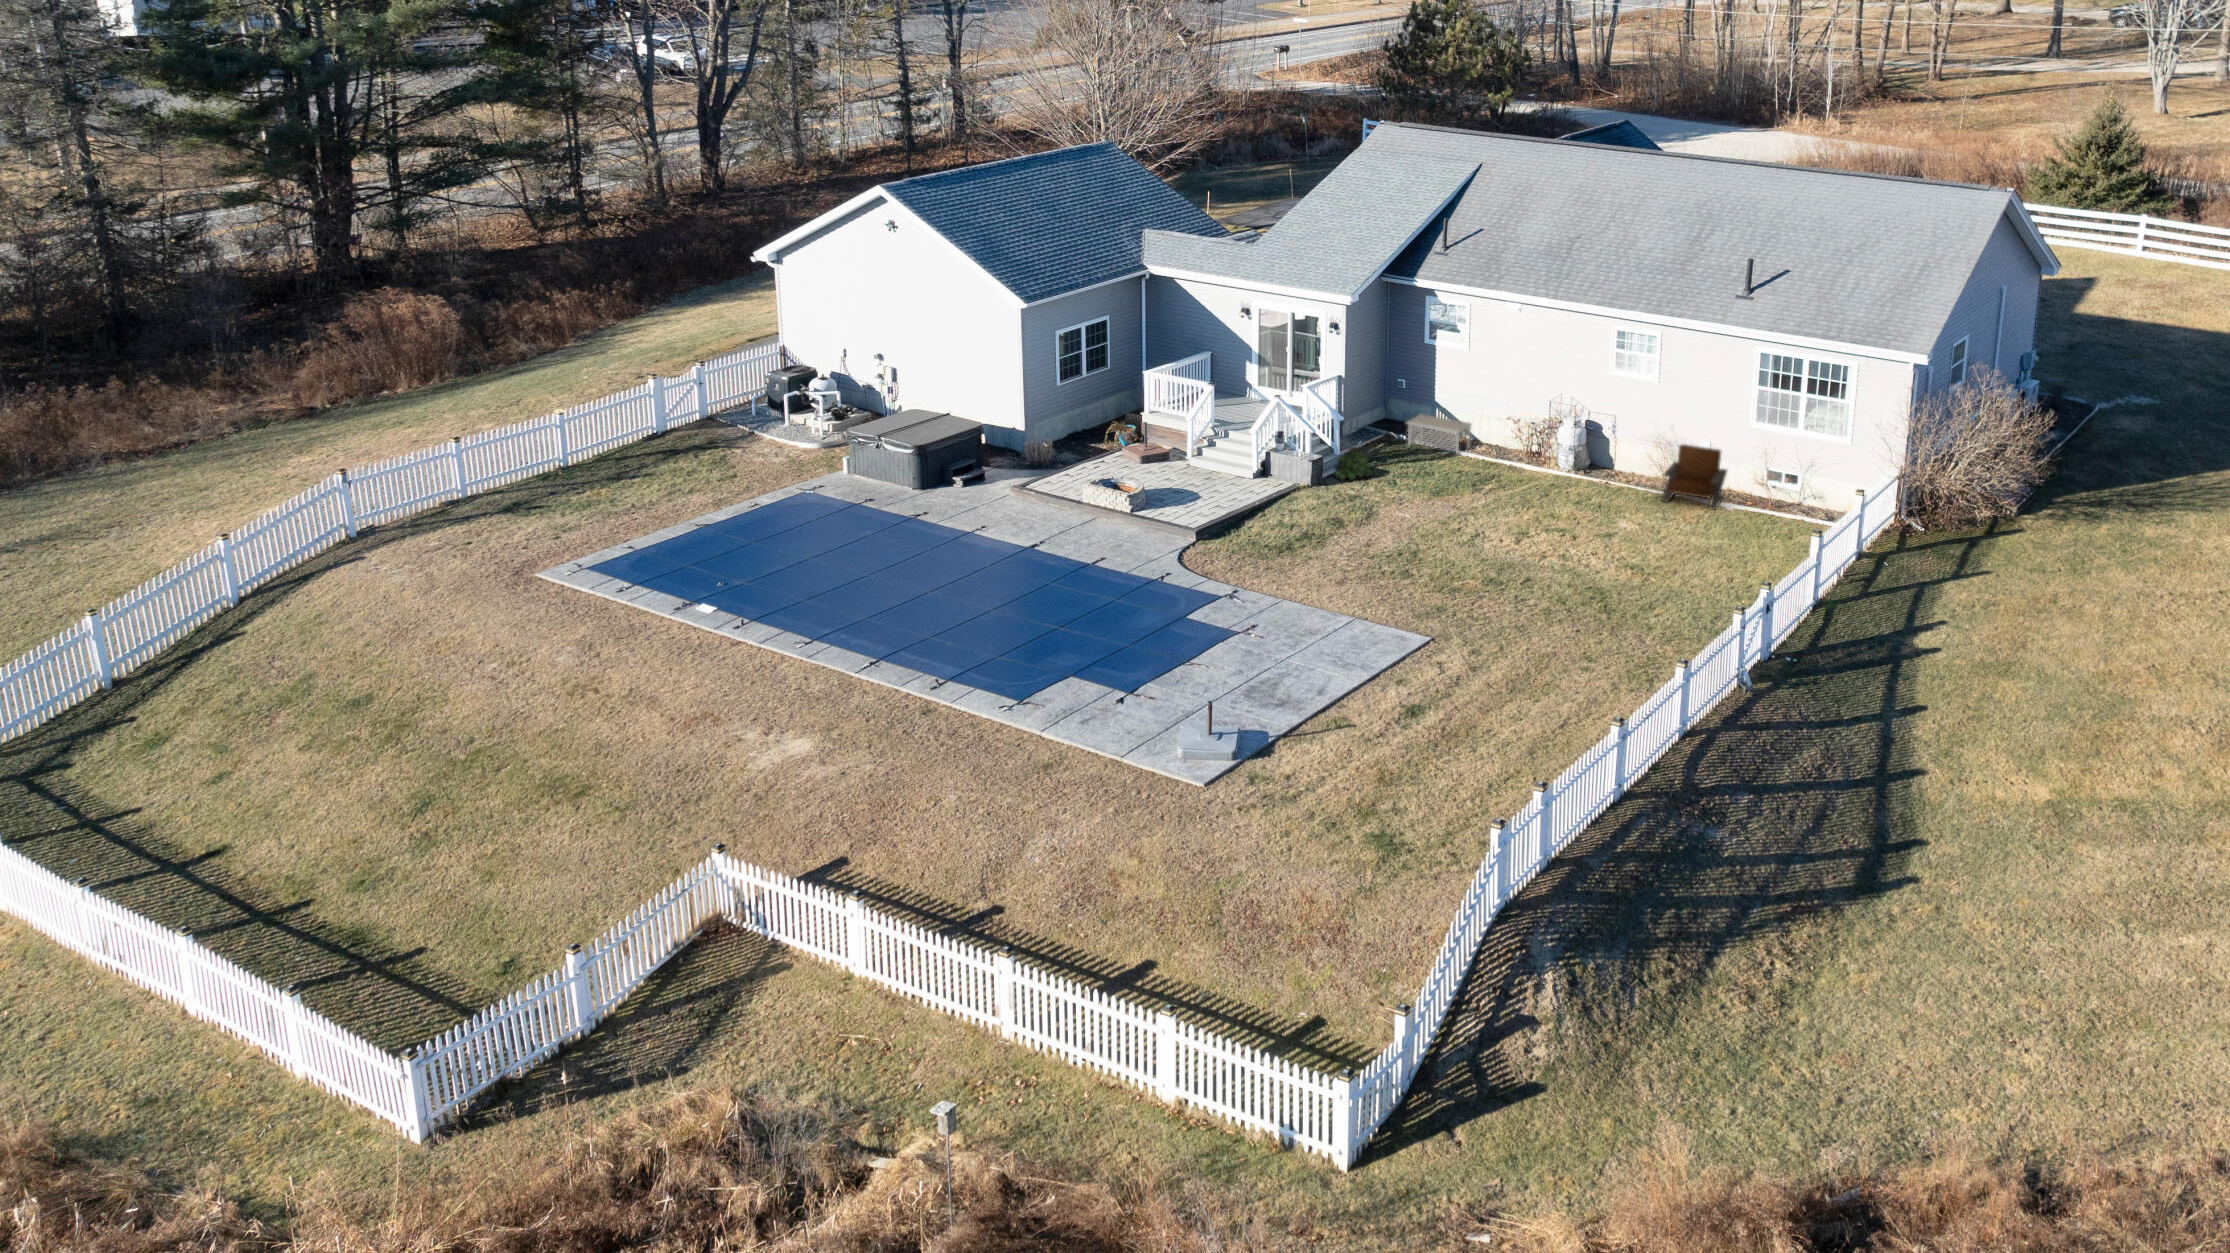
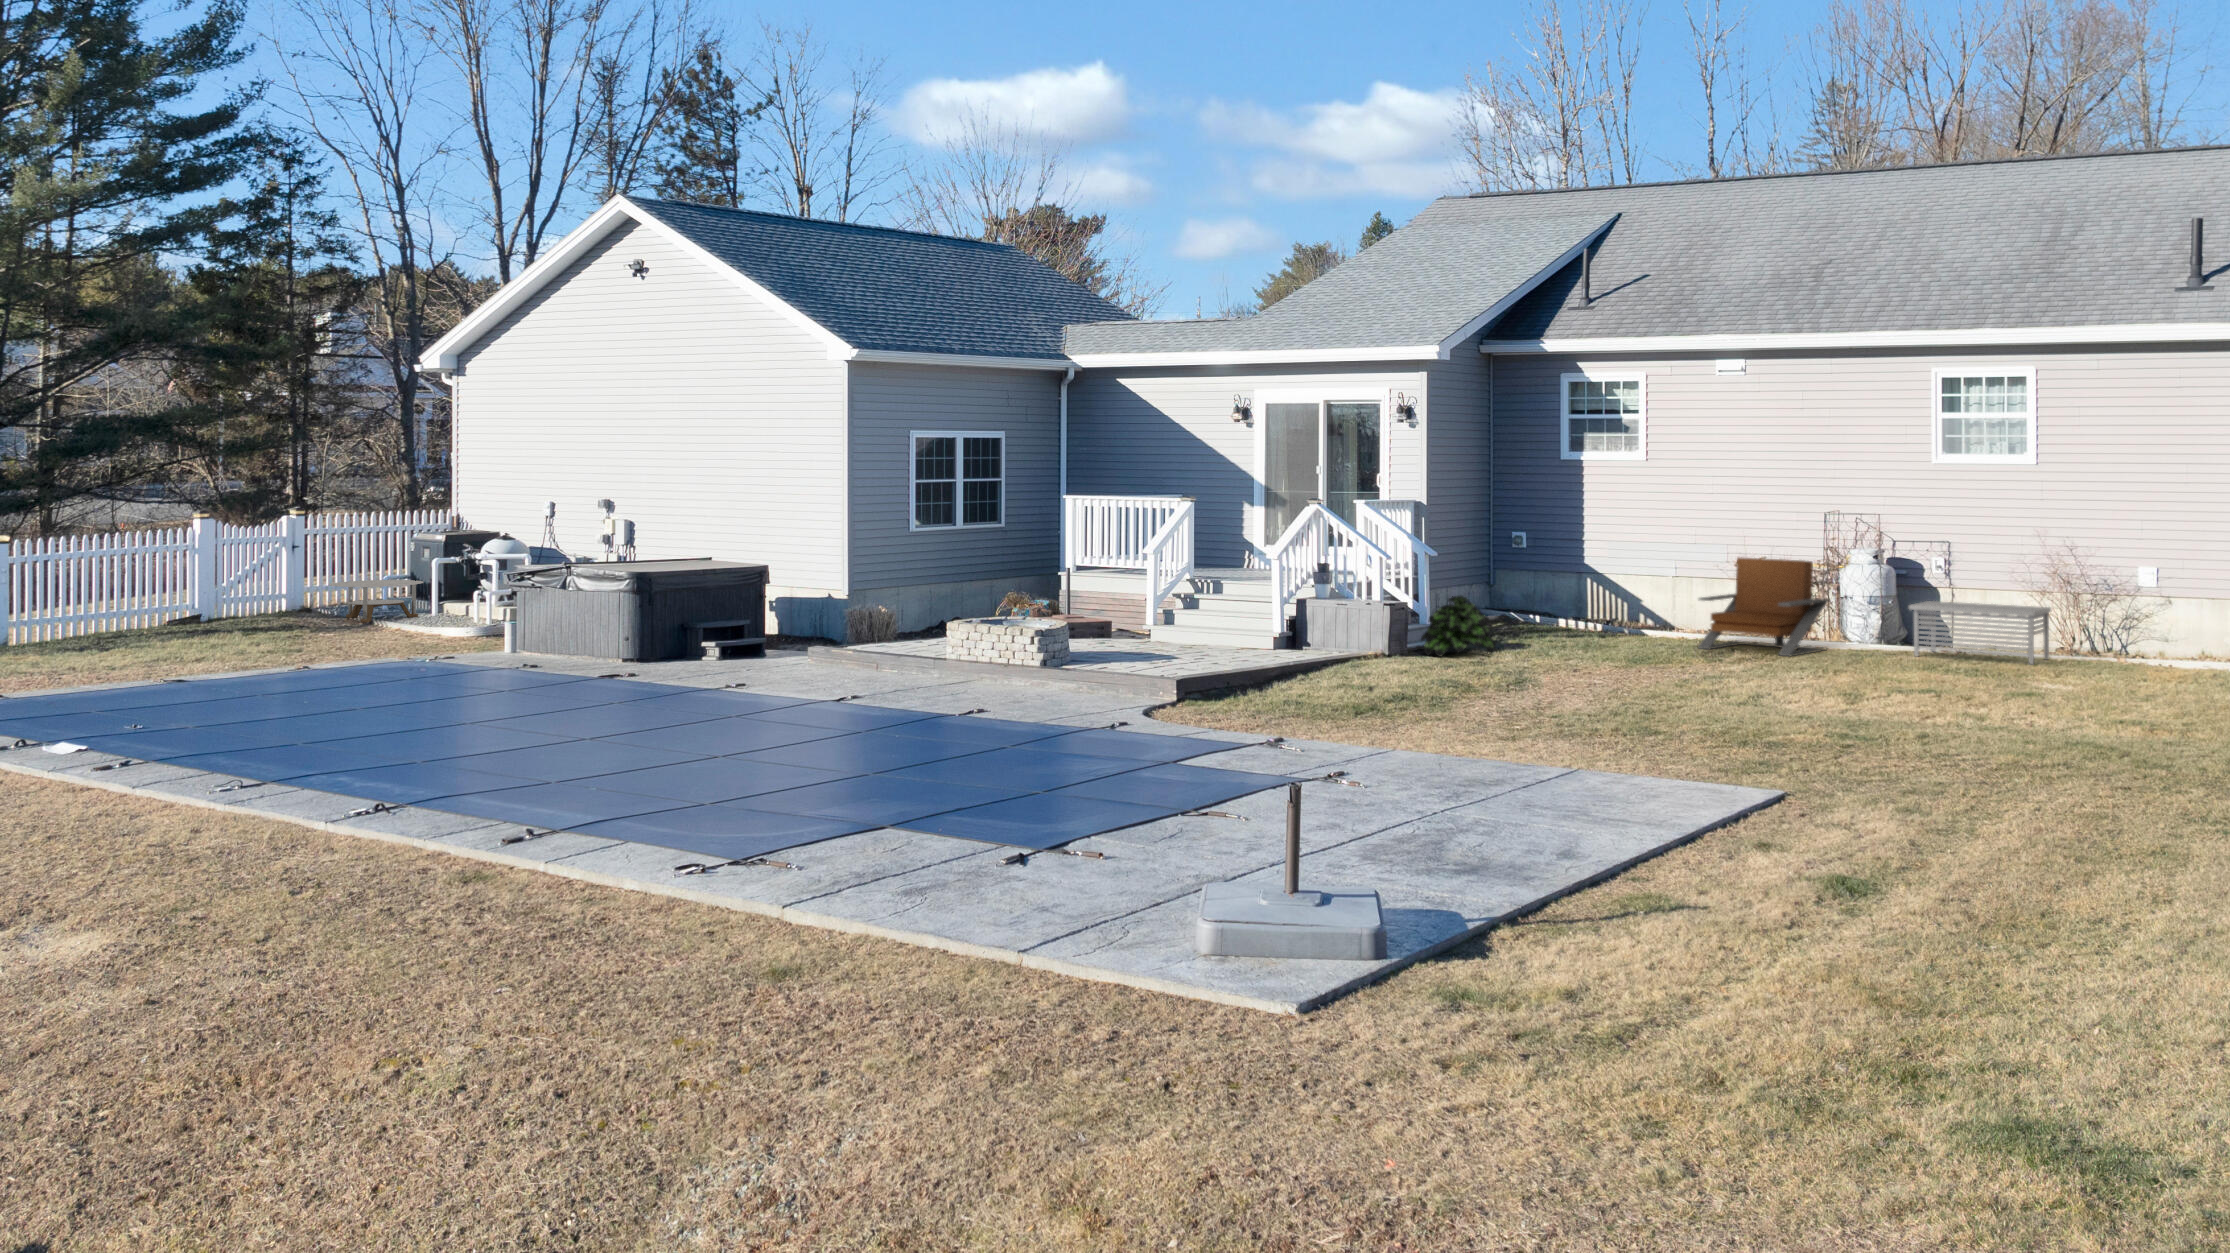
round table: none [718,391,771,425] -> present [329,580,423,622]
storage bench: present [1407,414,1471,454] -> present [1909,601,2051,665]
lounge chair: present [1661,444,1727,510] -> present [1699,557,1828,656]

